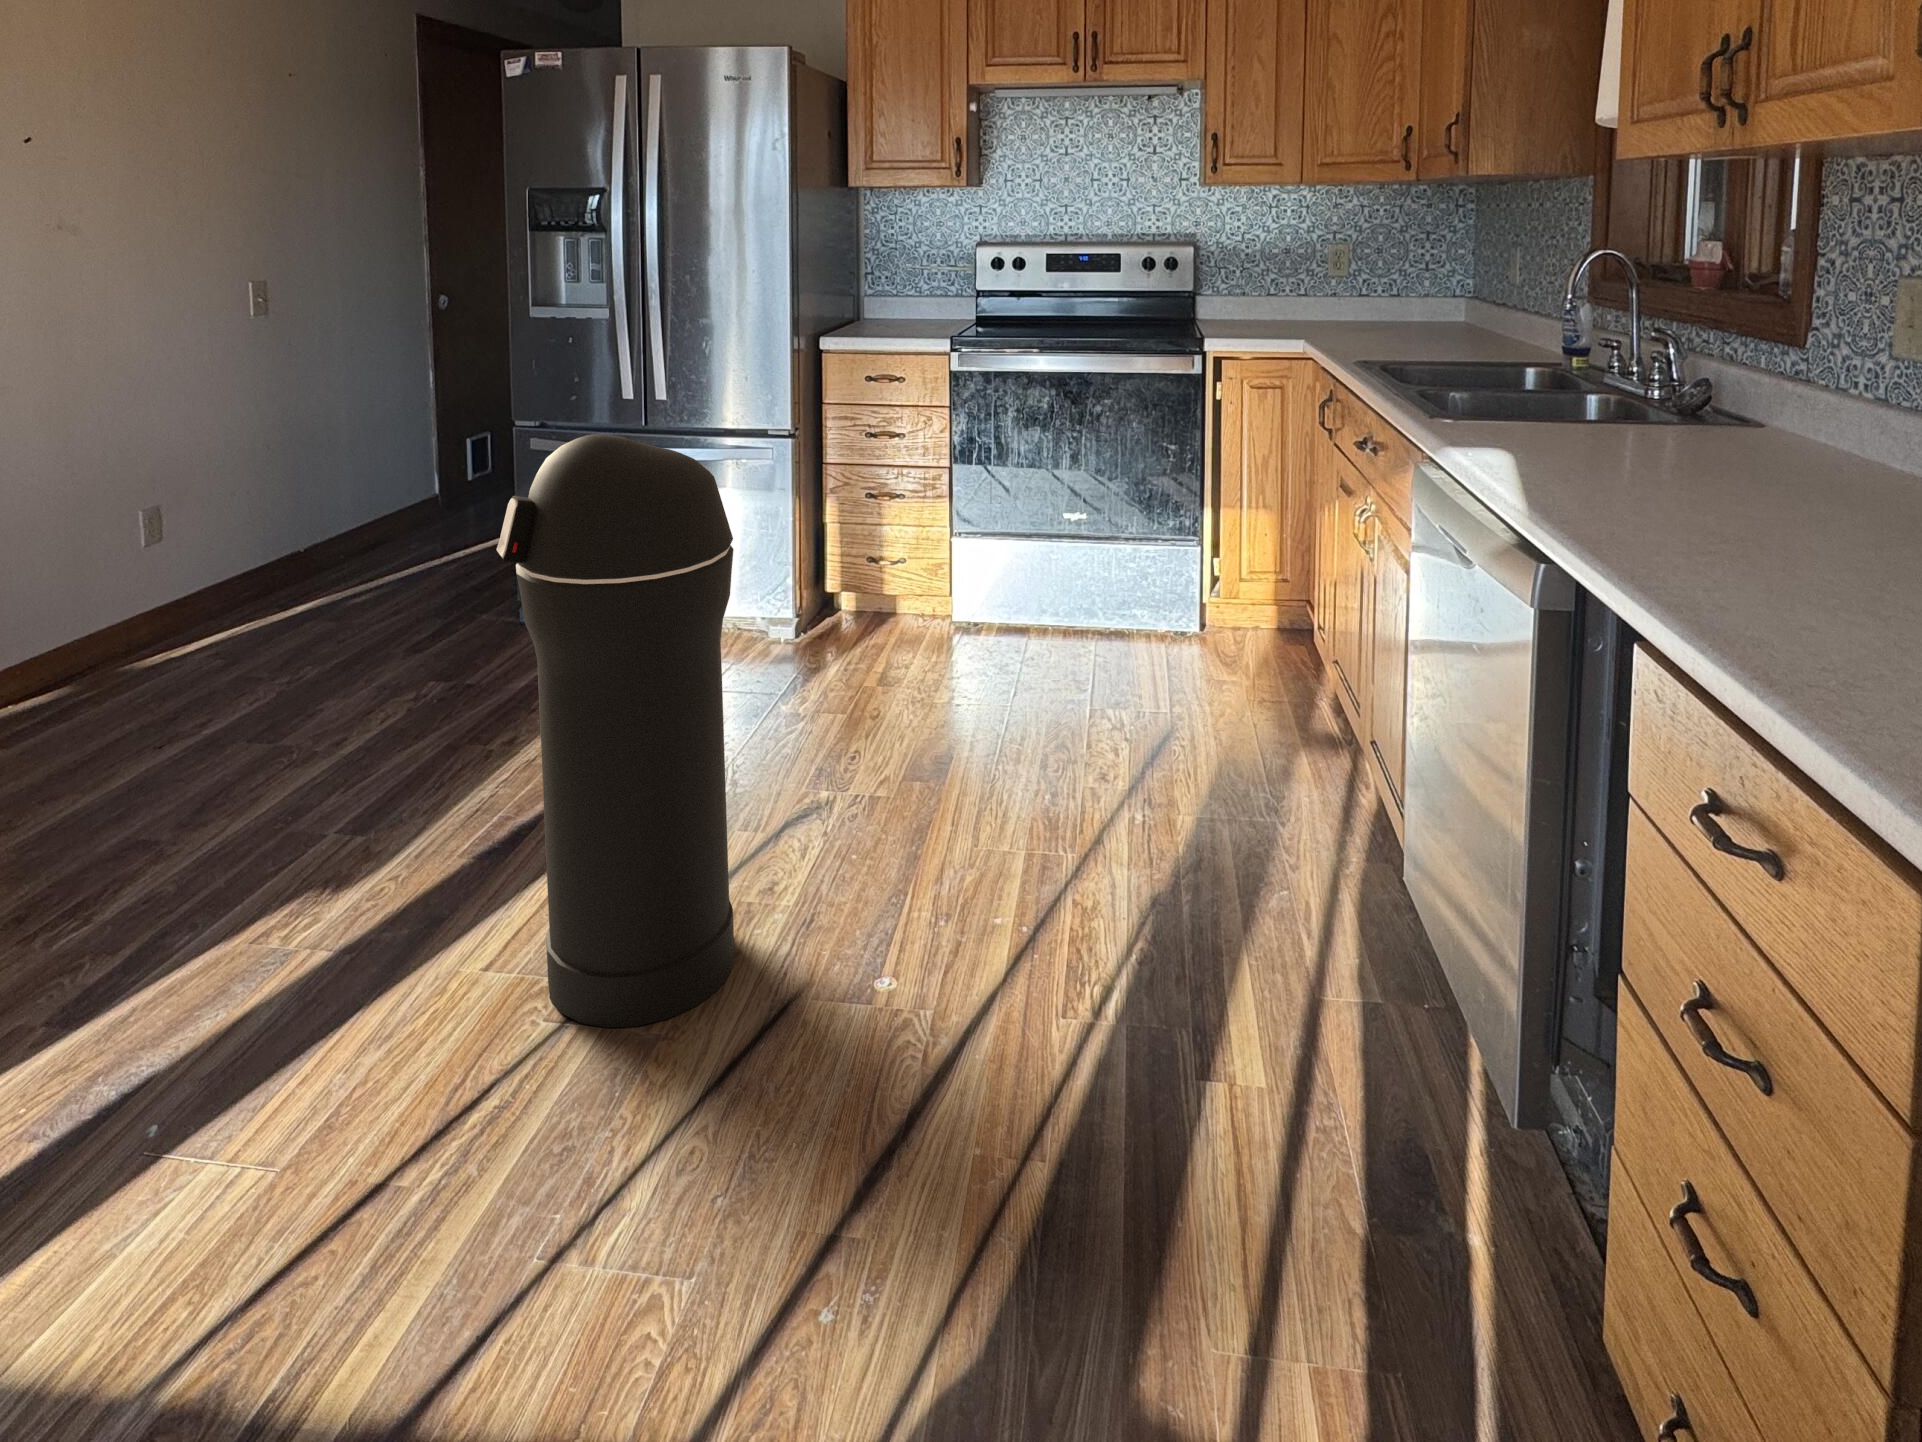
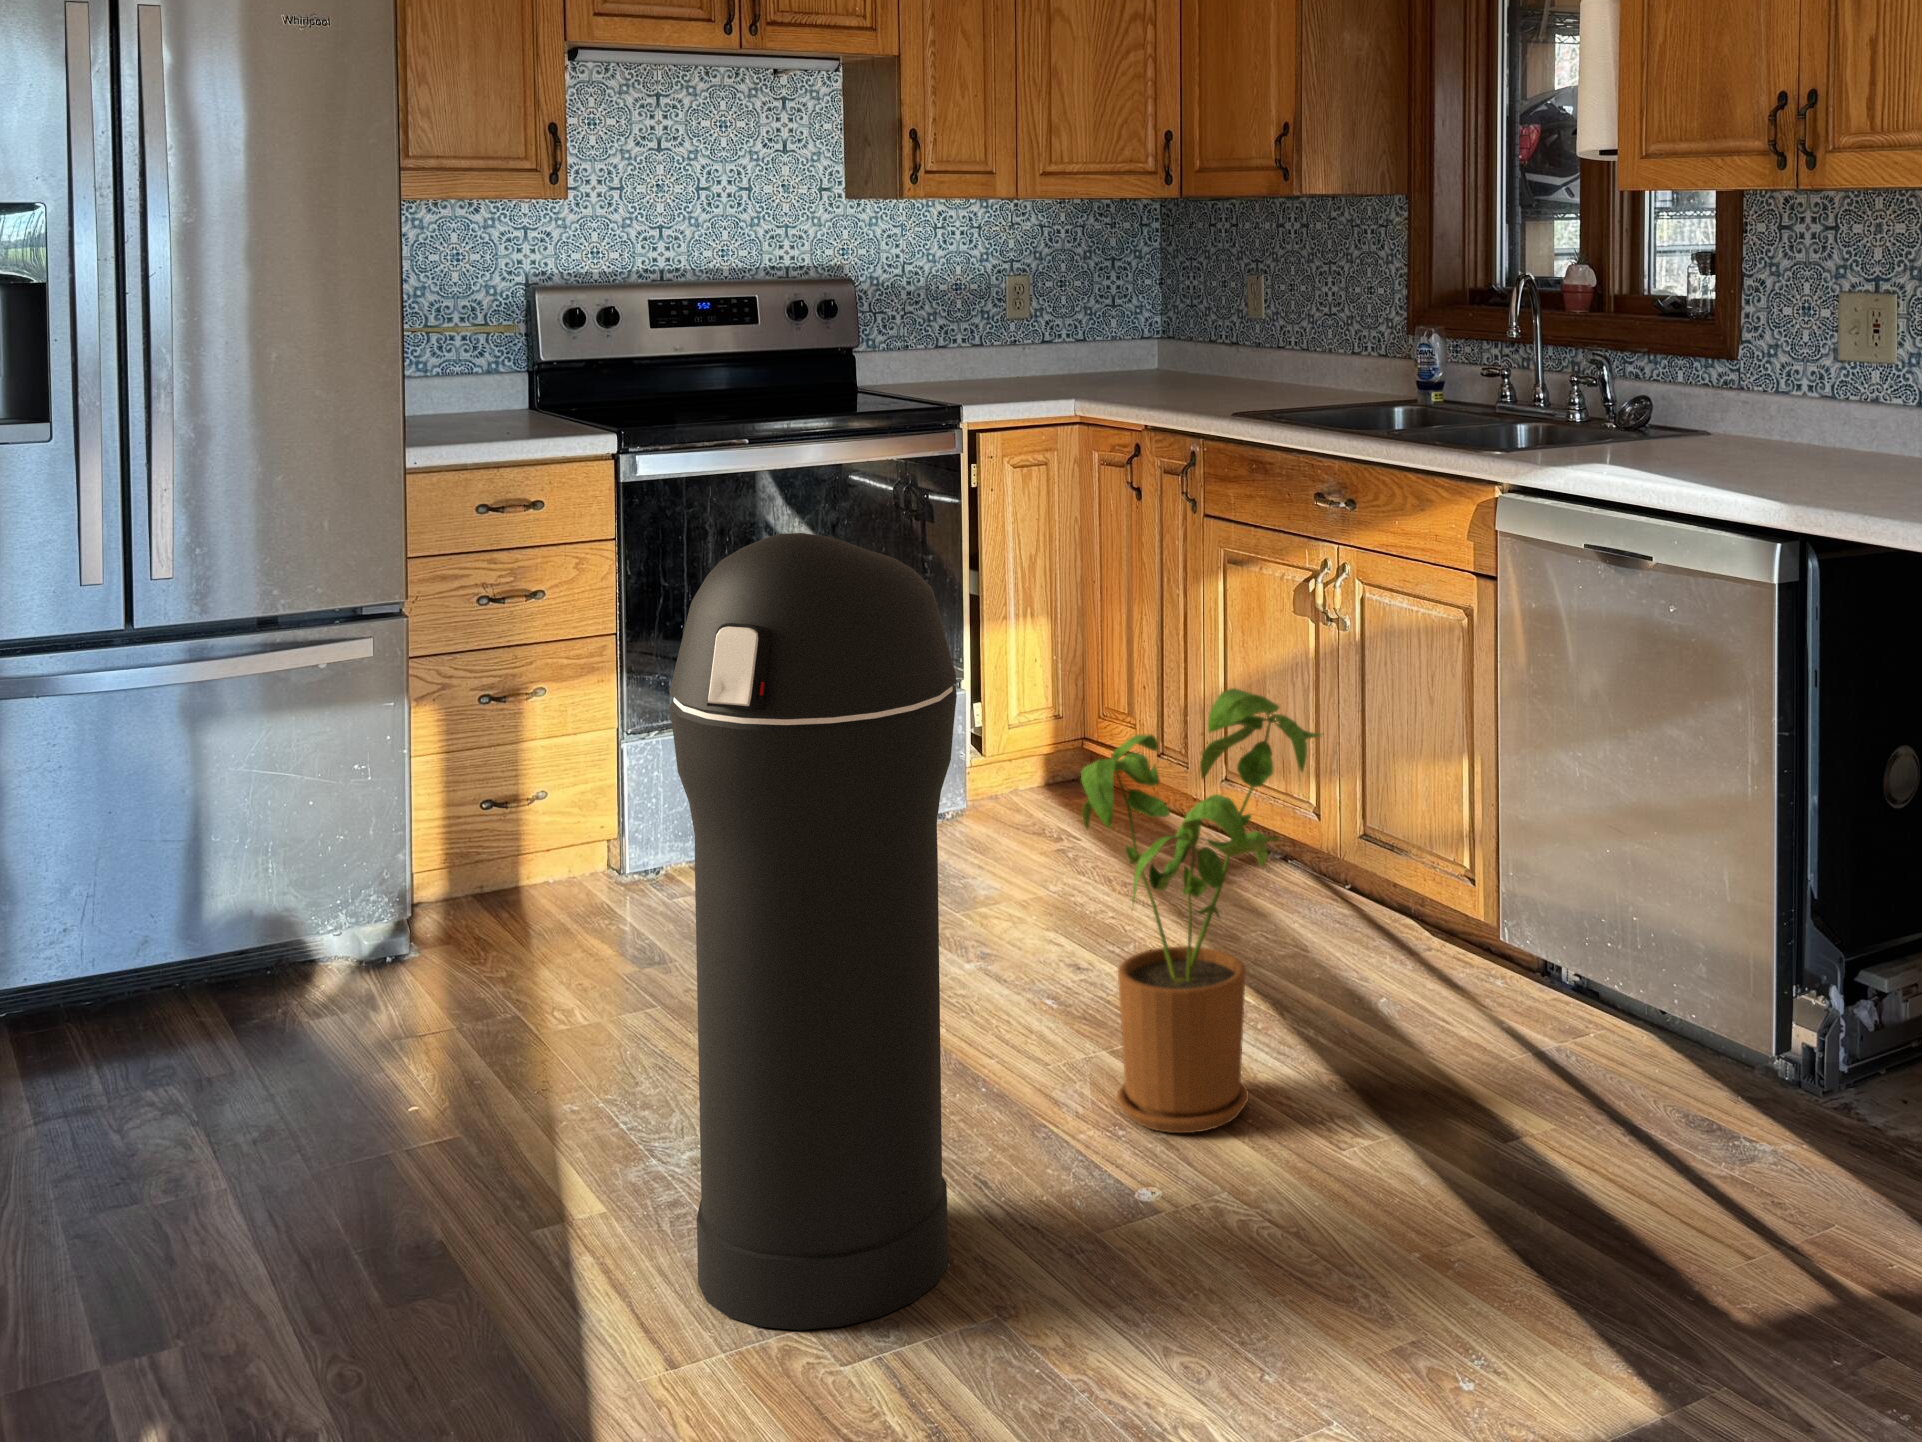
house plant: none [922,606,1136,974] -> present [1081,688,1321,1133]

